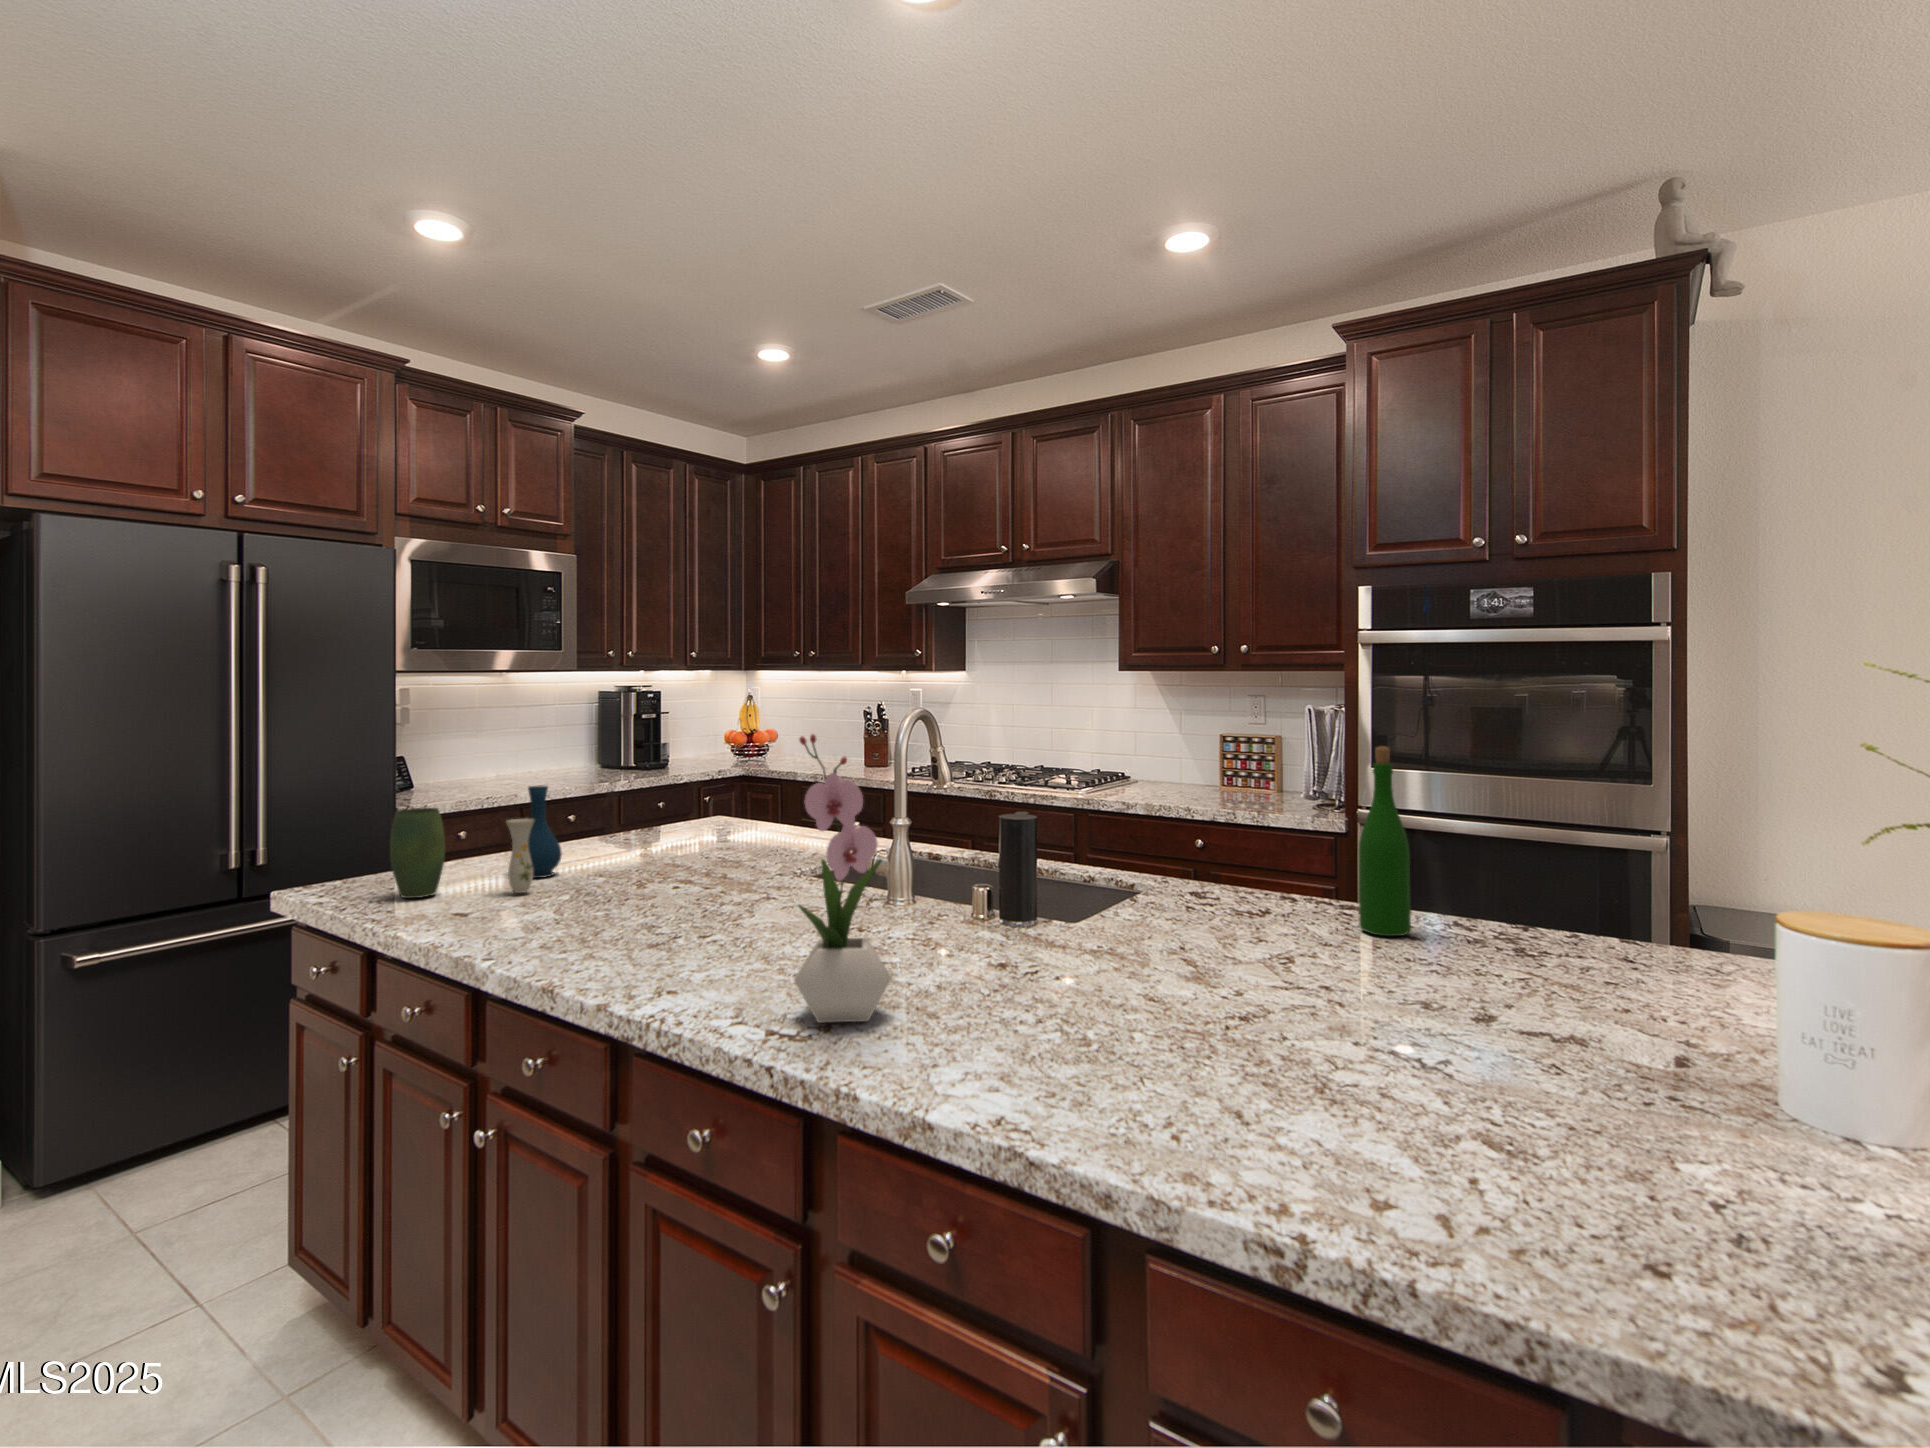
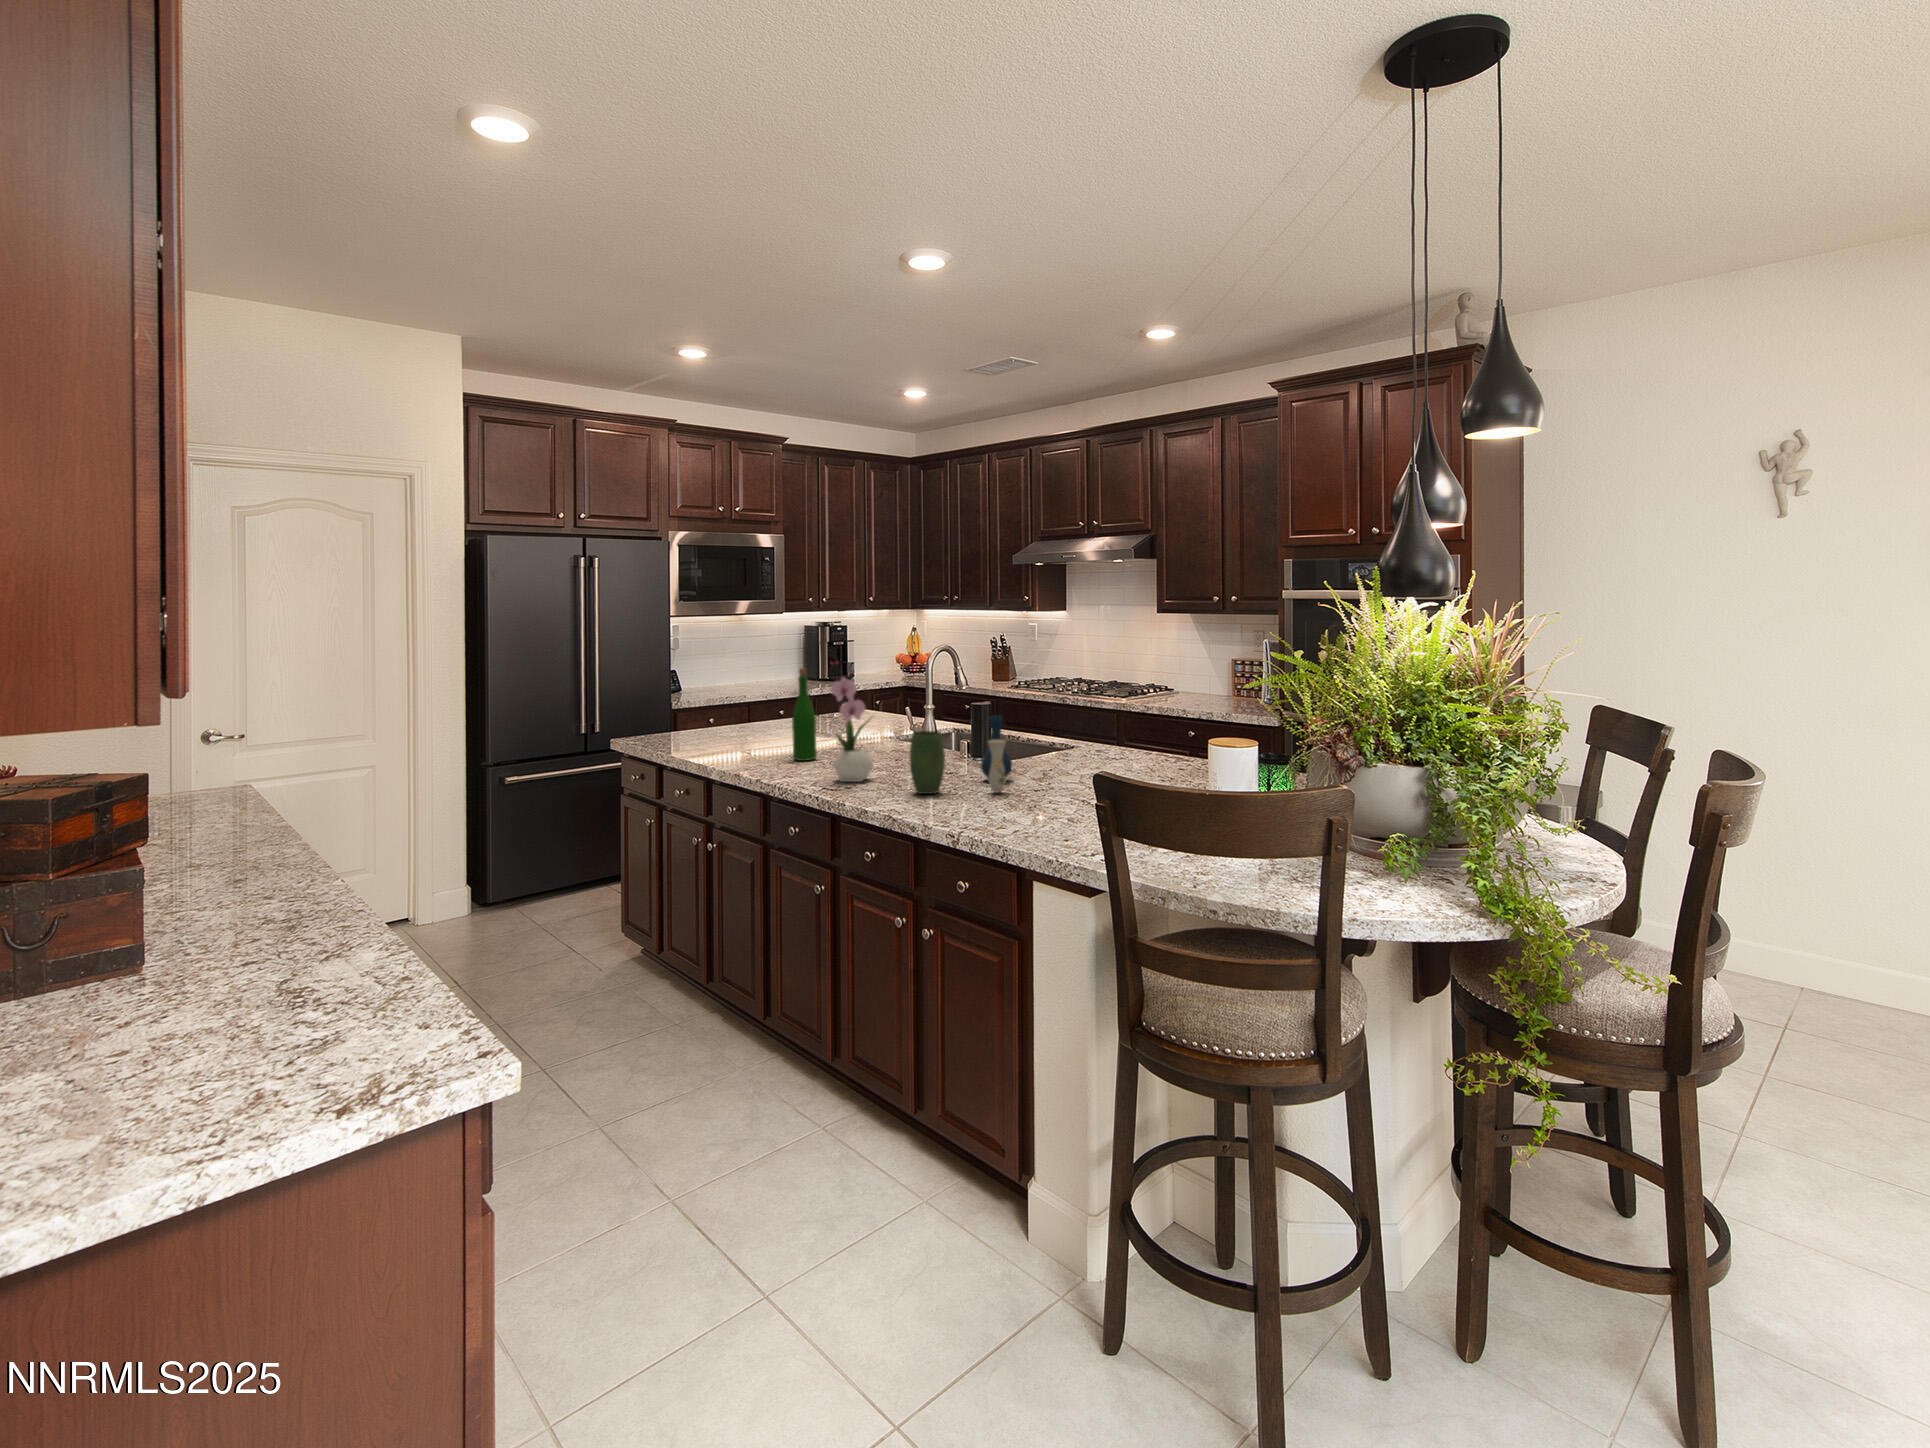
wine bottle: present [1359,747,1411,936] -> present [792,668,817,761]
vase: present [390,785,562,898] -> present [909,715,1012,794]

